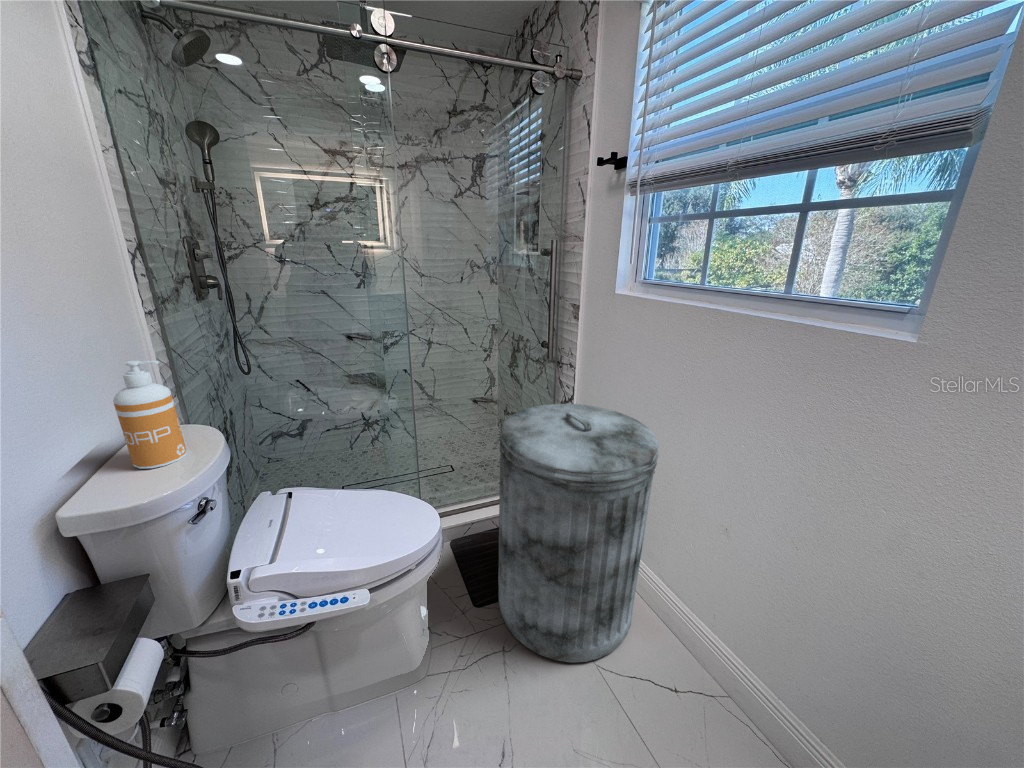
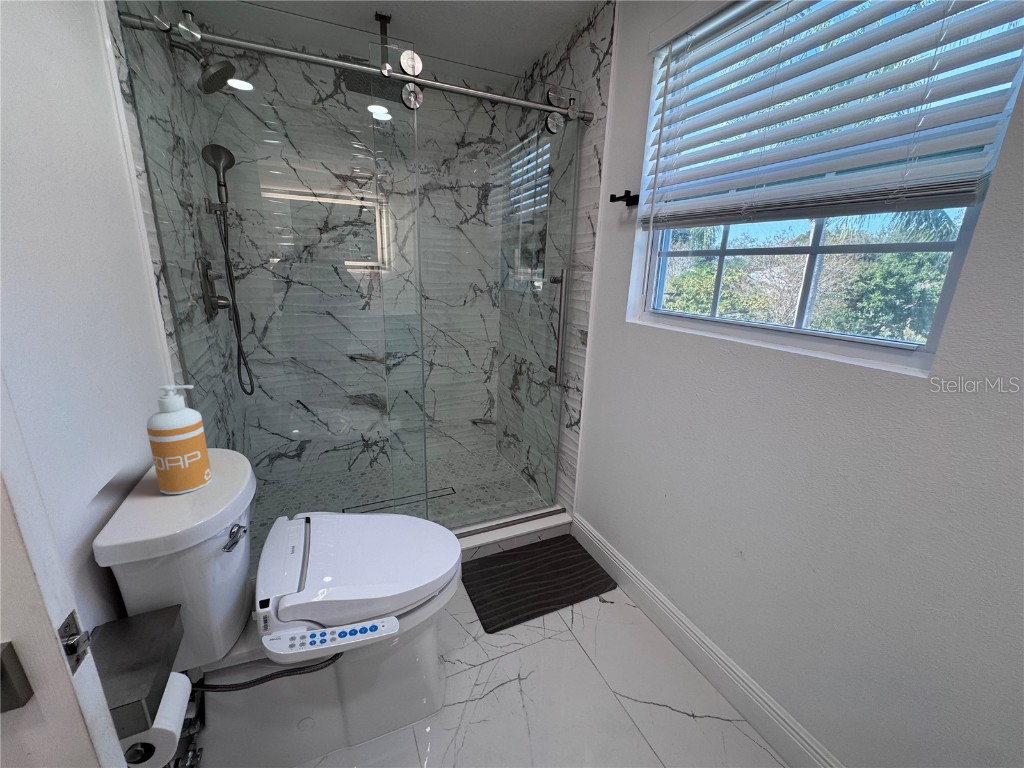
trash can: present [498,404,659,662] -> none [510,428,675,690]

